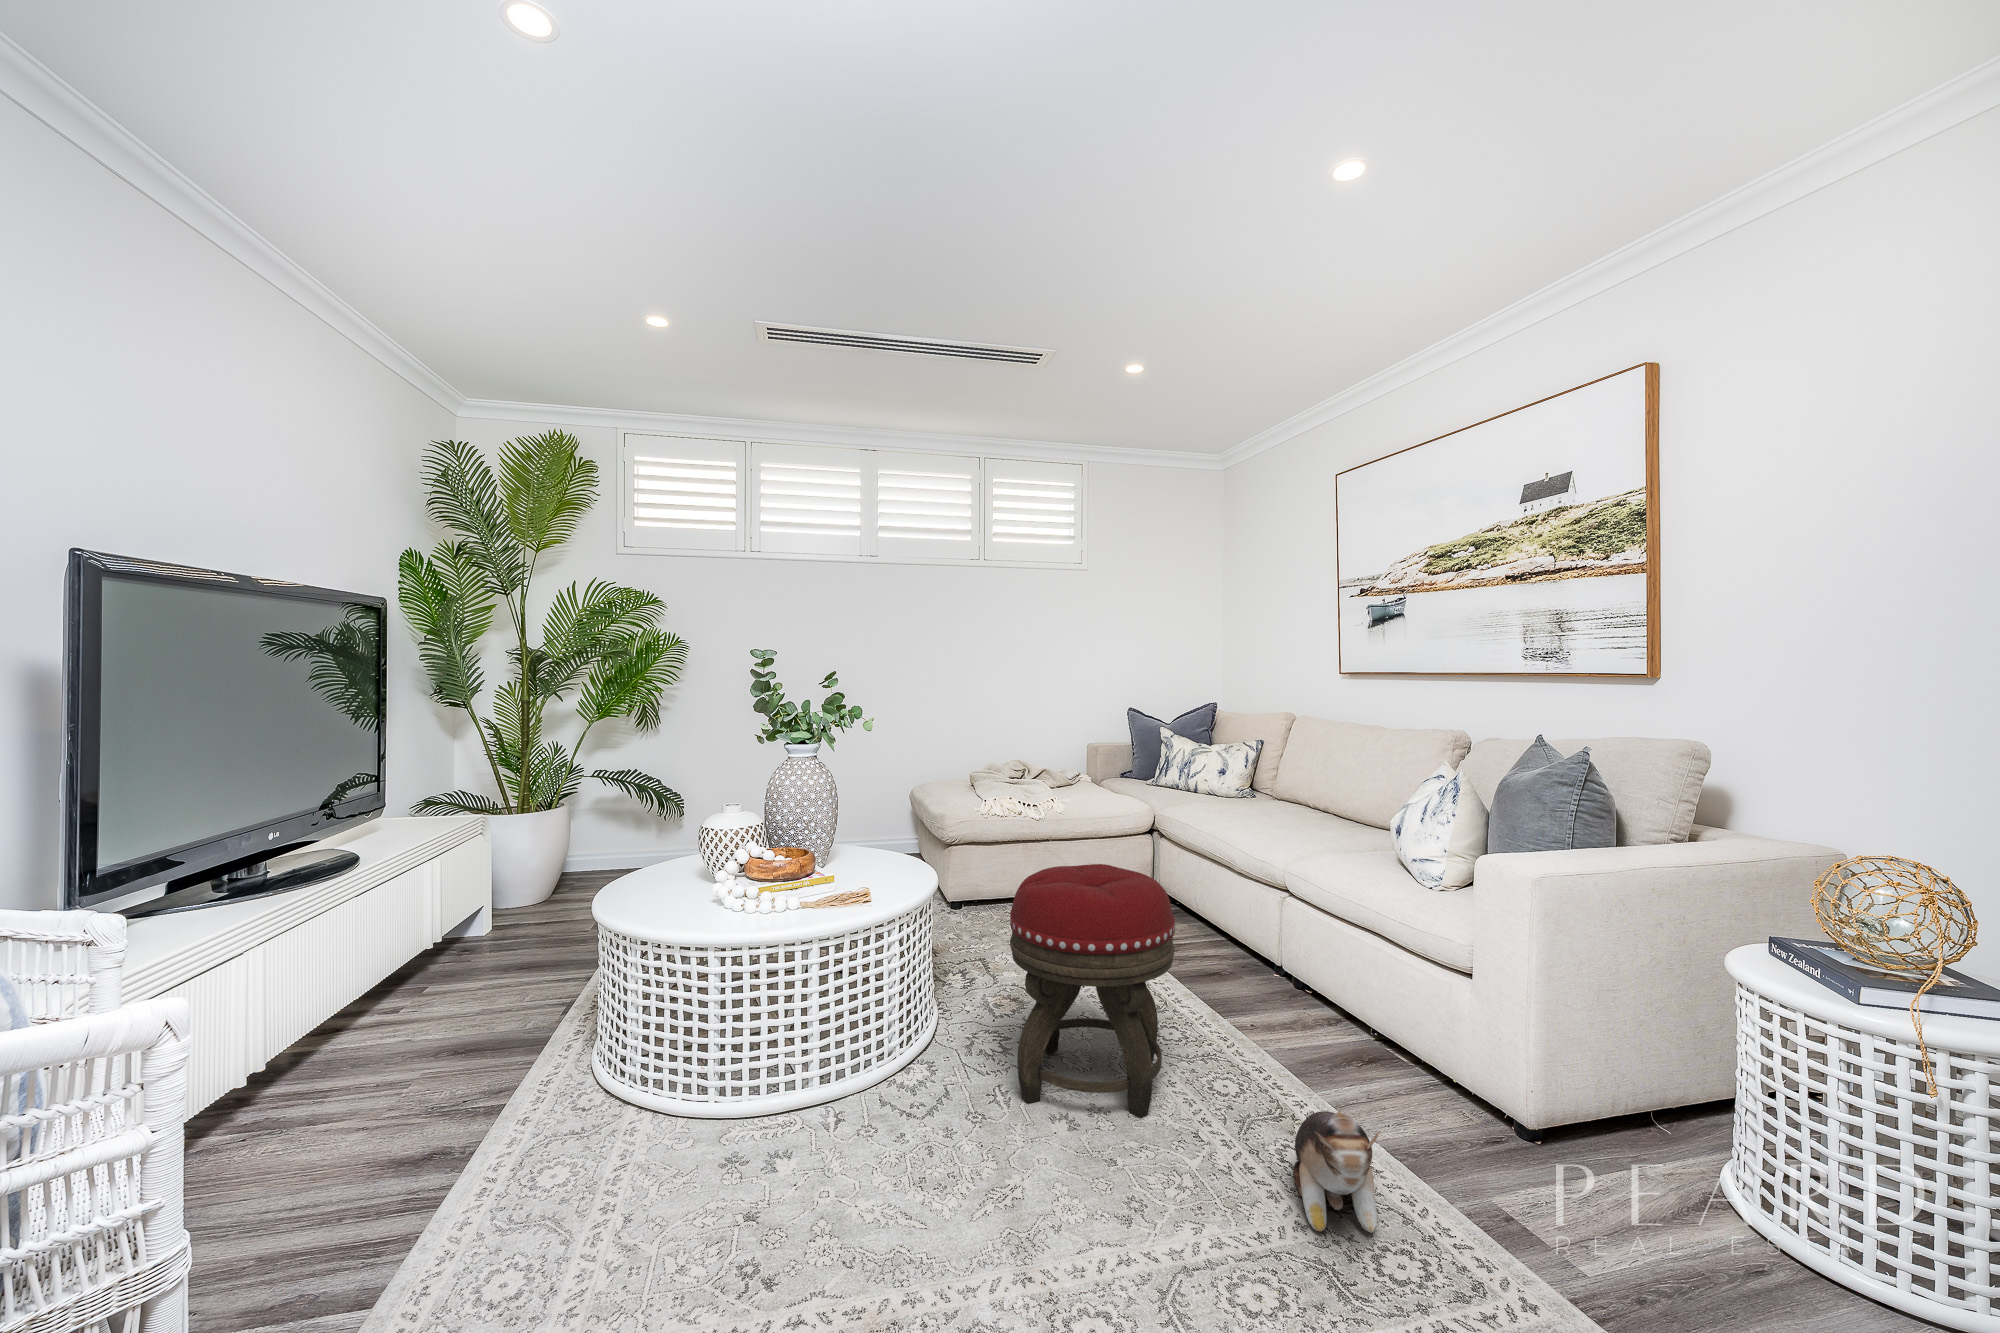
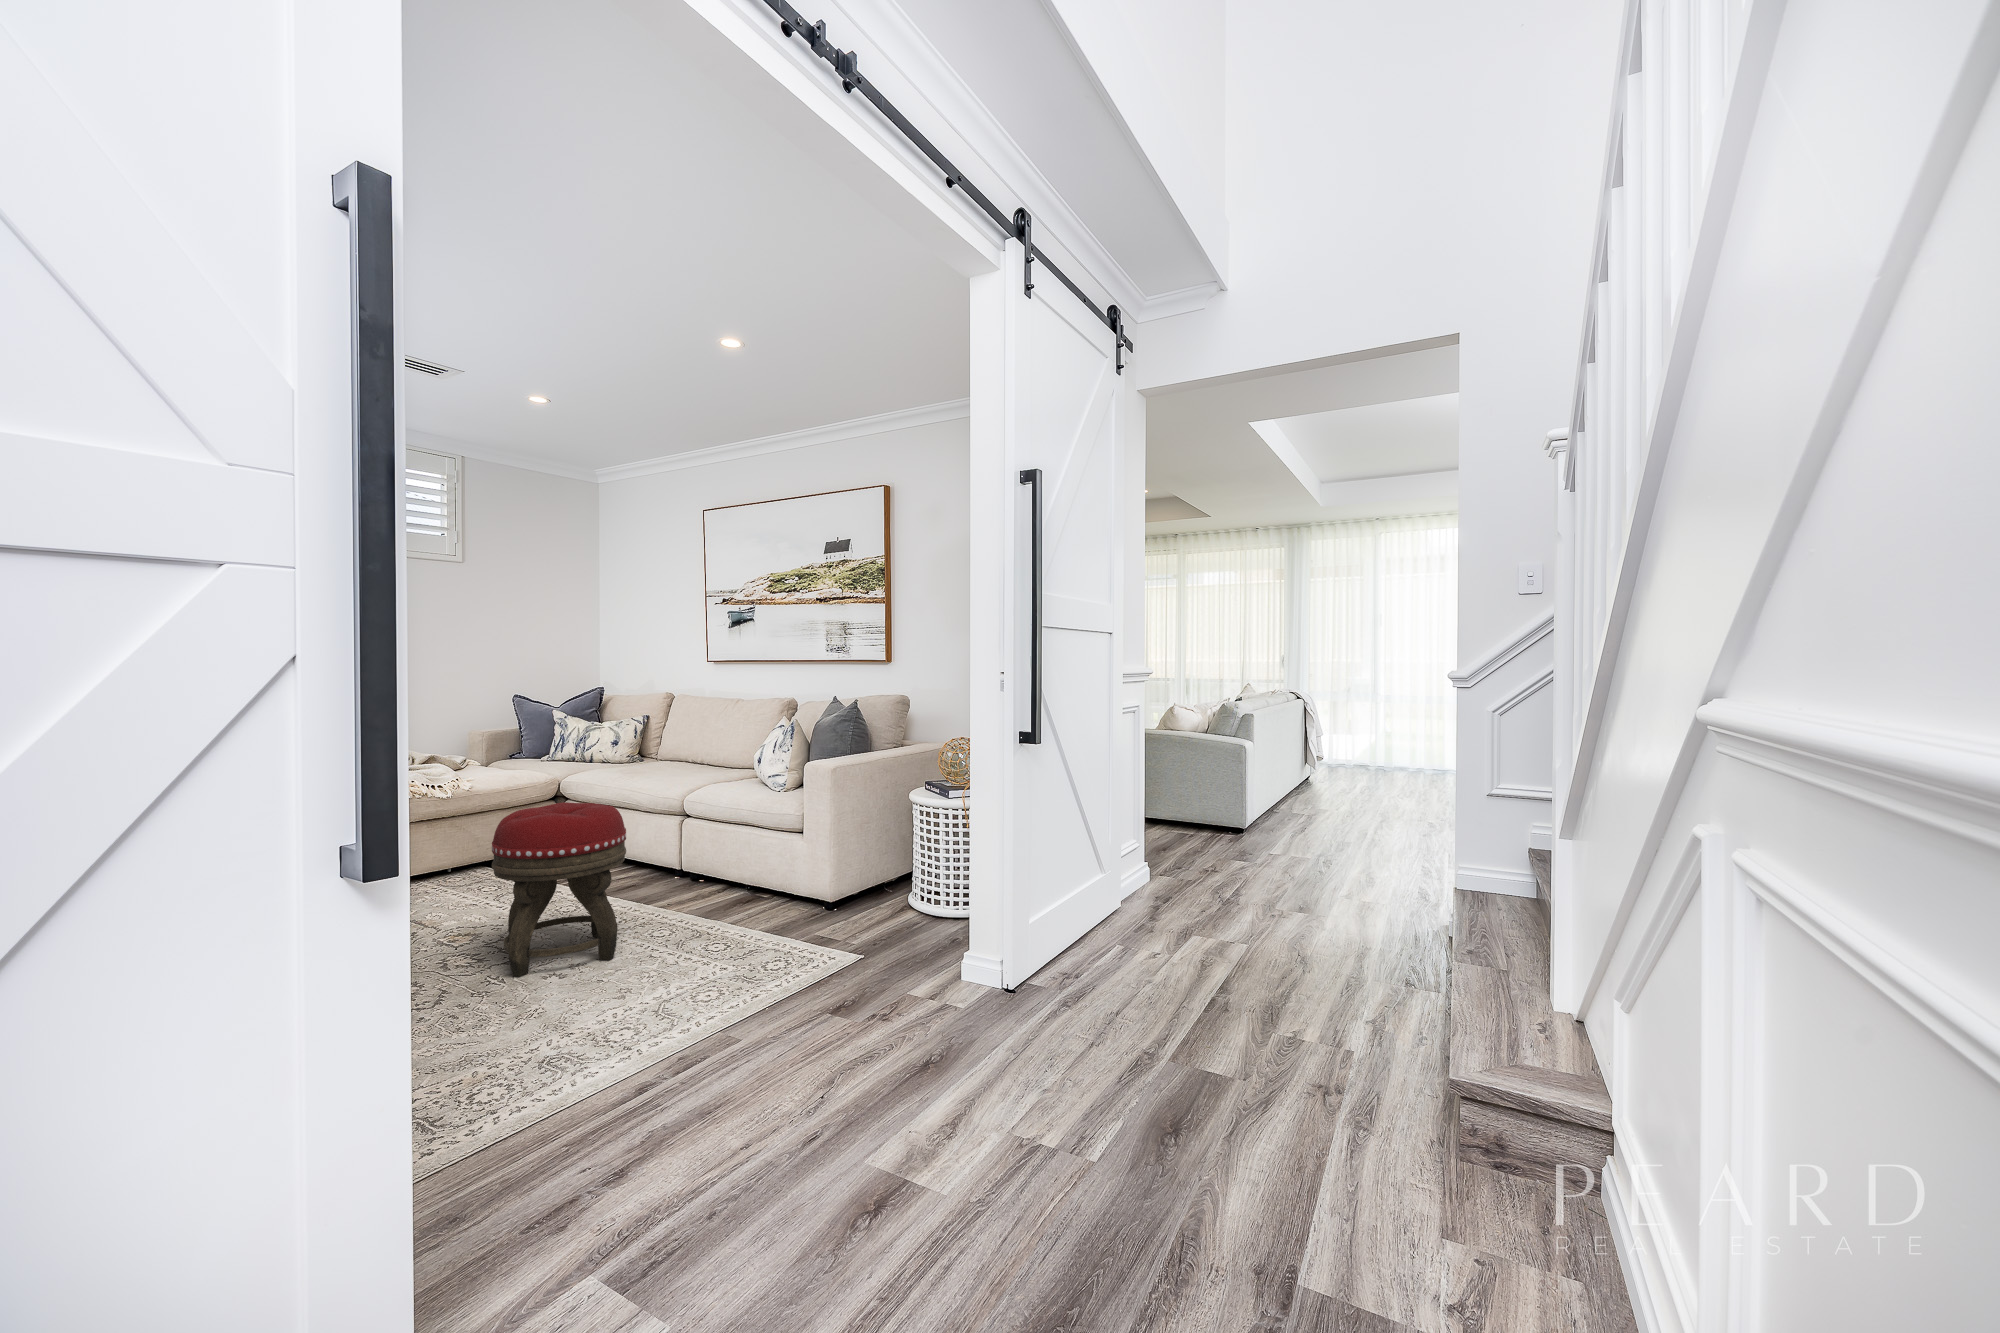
plush toy: present [1293,1111,1380,1233] -> none [715,899,766,968]

